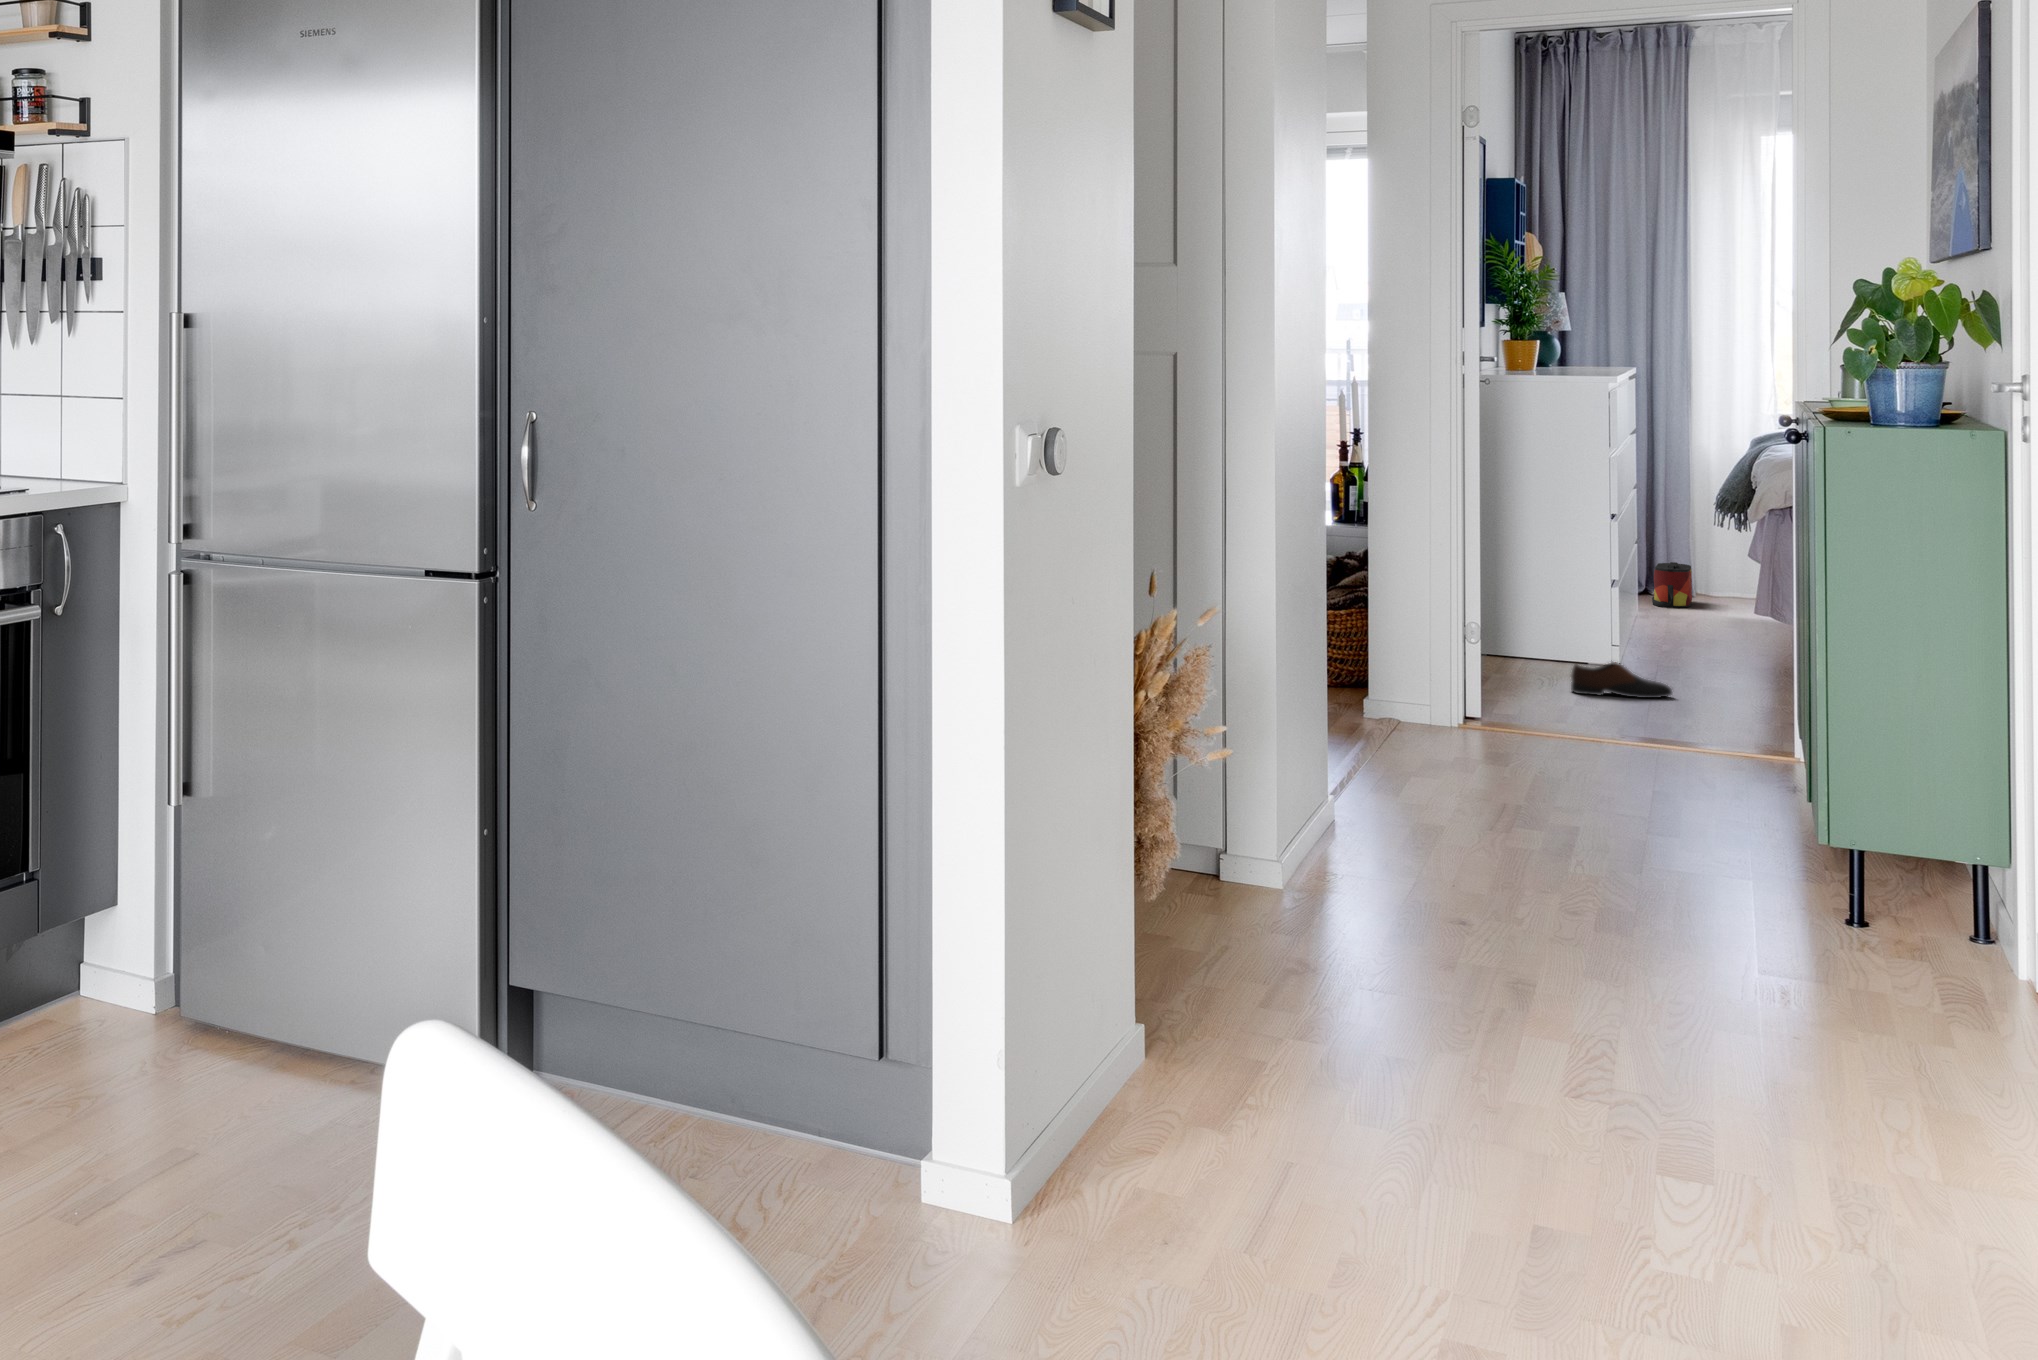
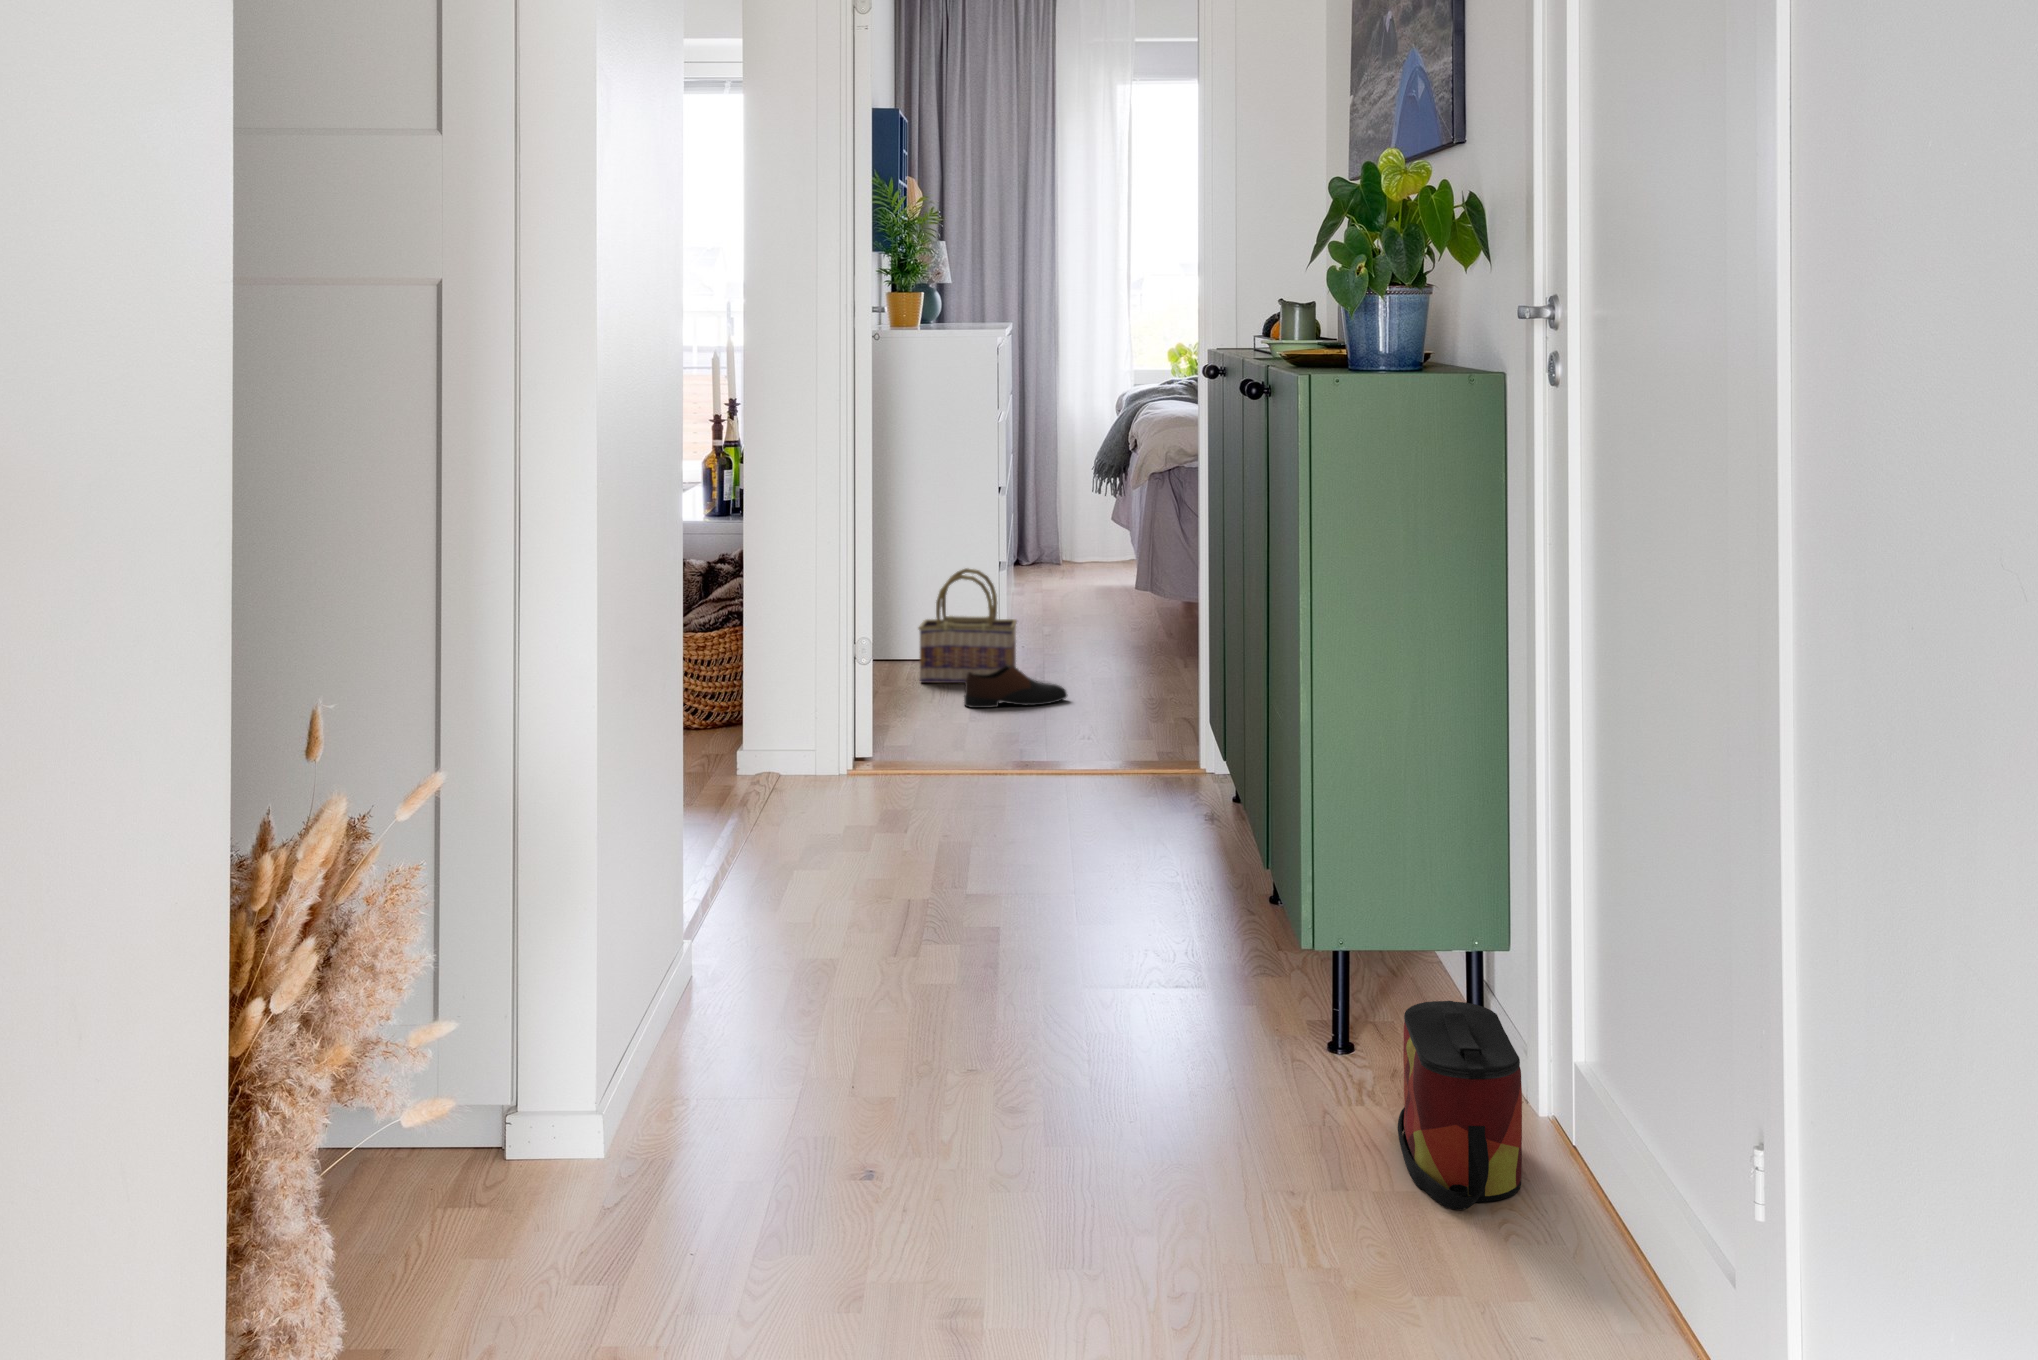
bag: present [1652,562,1692,607] -> present [1398,1001,1522,1210]
basket: none [1529,580,1627,681] -> present [918,568,1017,683]

